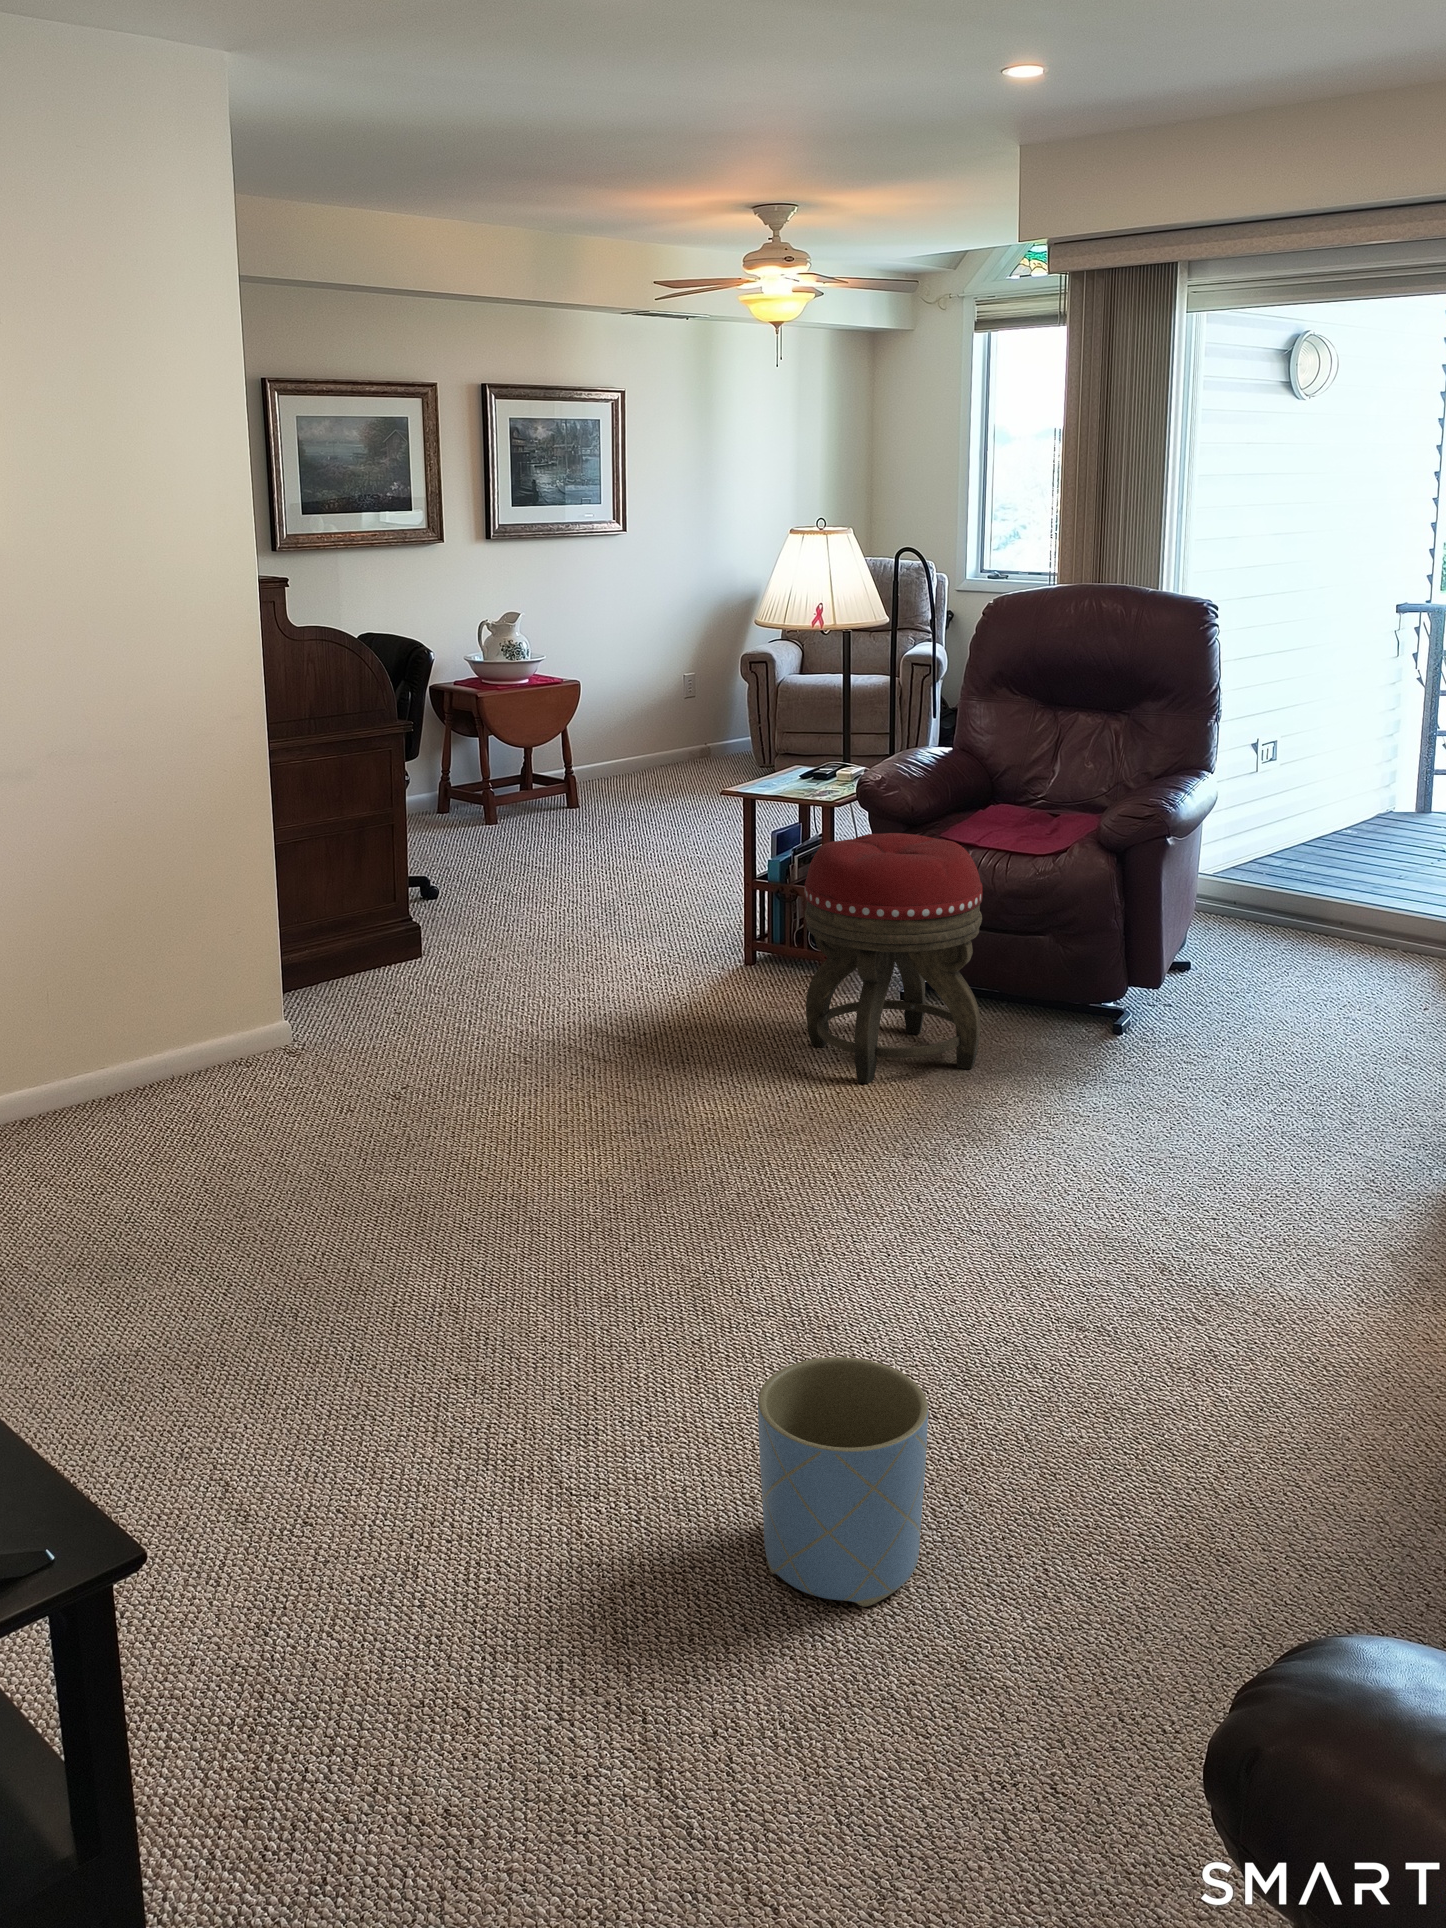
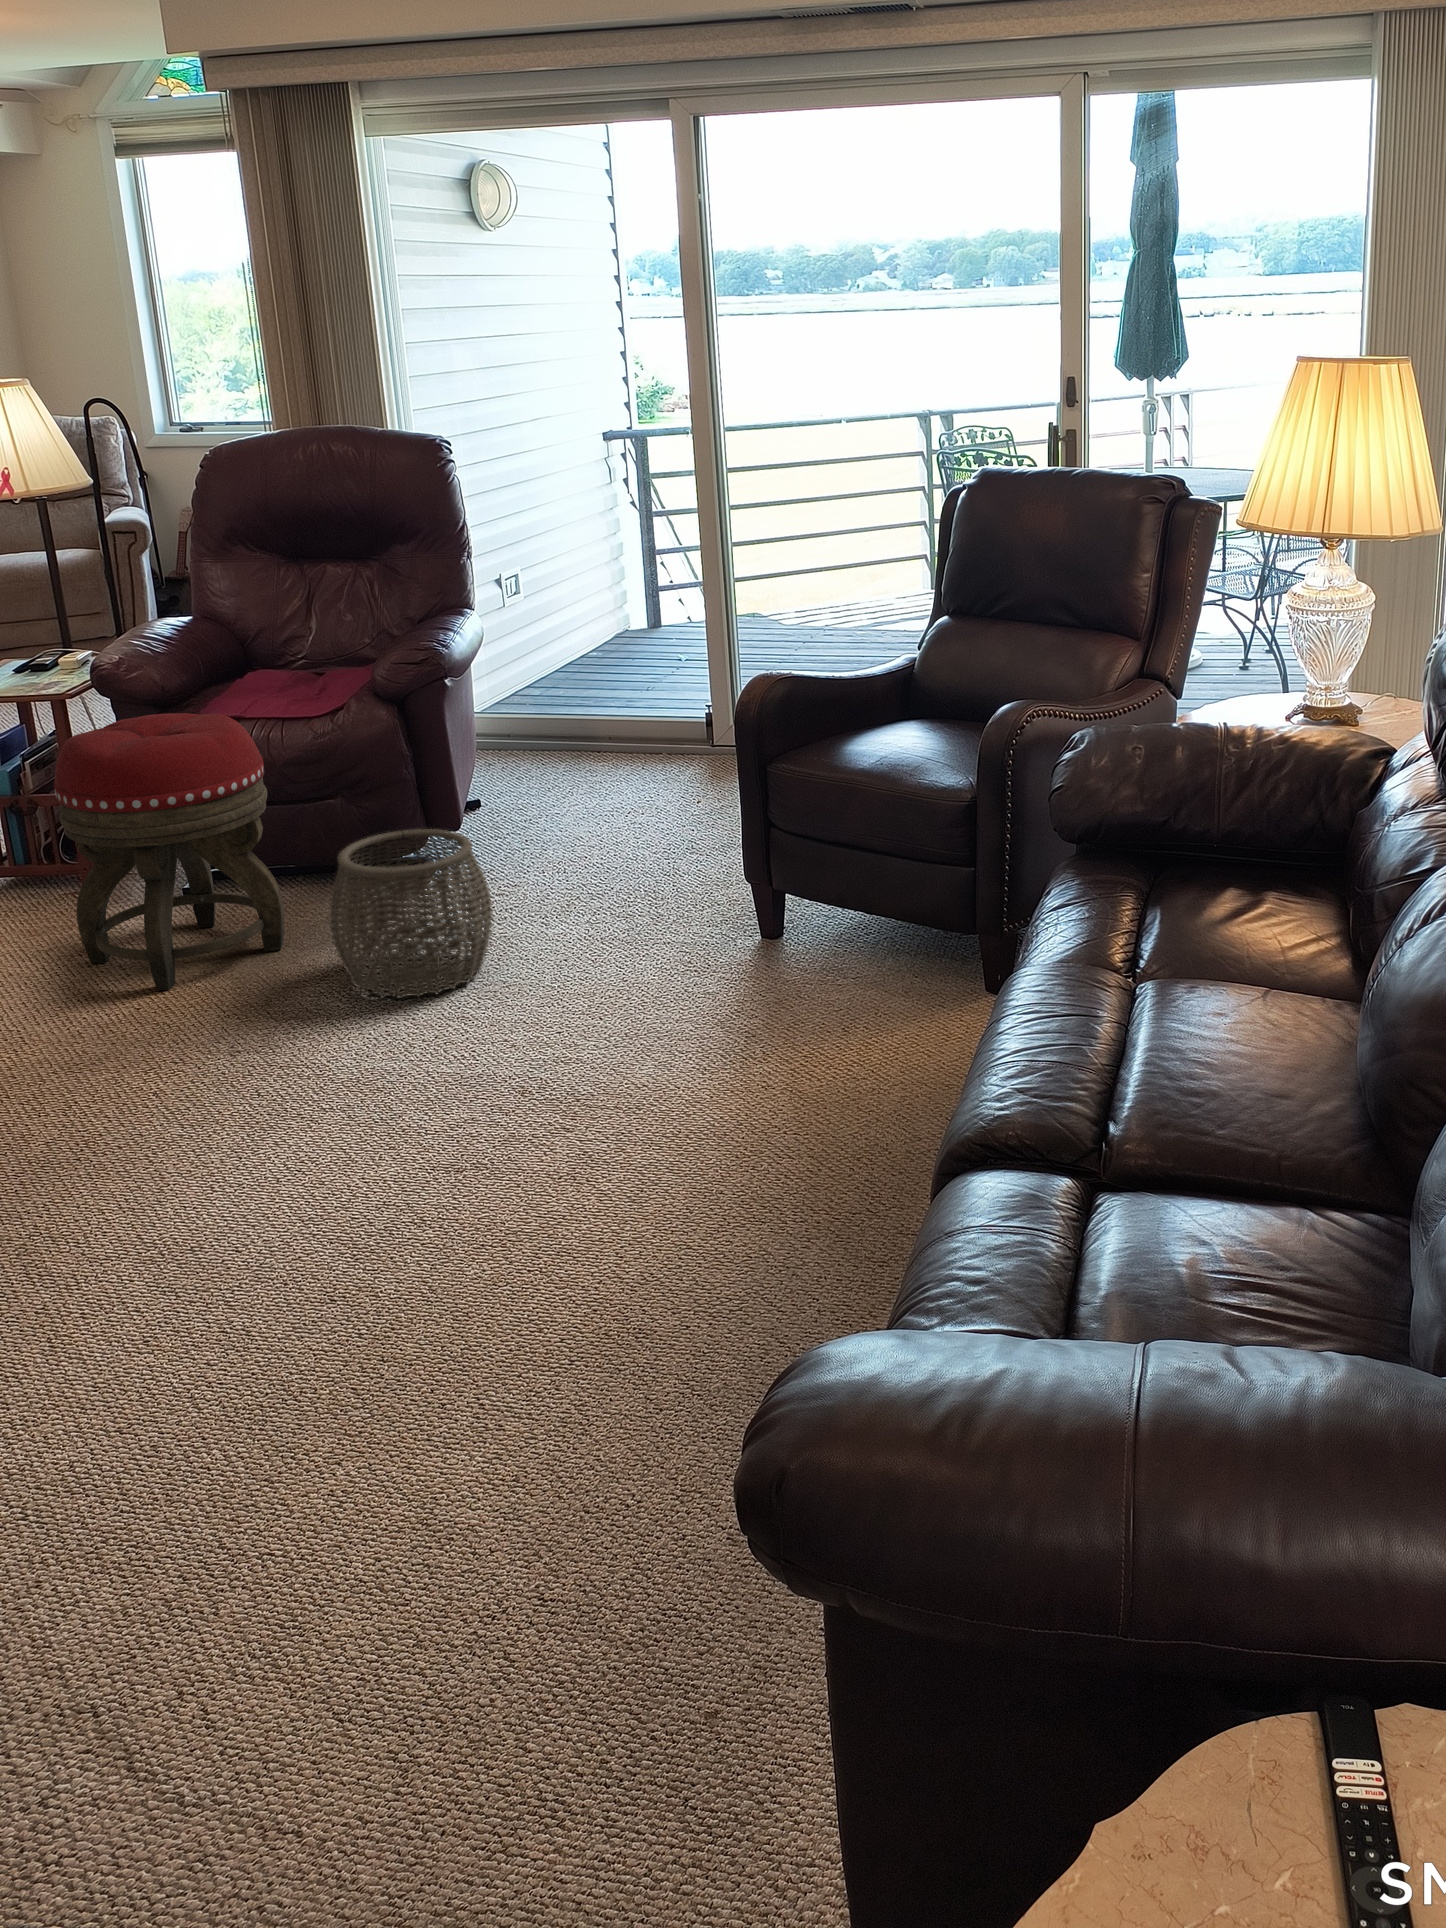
woven basket: none [1014,978,1175,1146] -> present [329,829,493,998]
planter: present [758,1357,929,1607] -> none [152,1263,354,1519]

